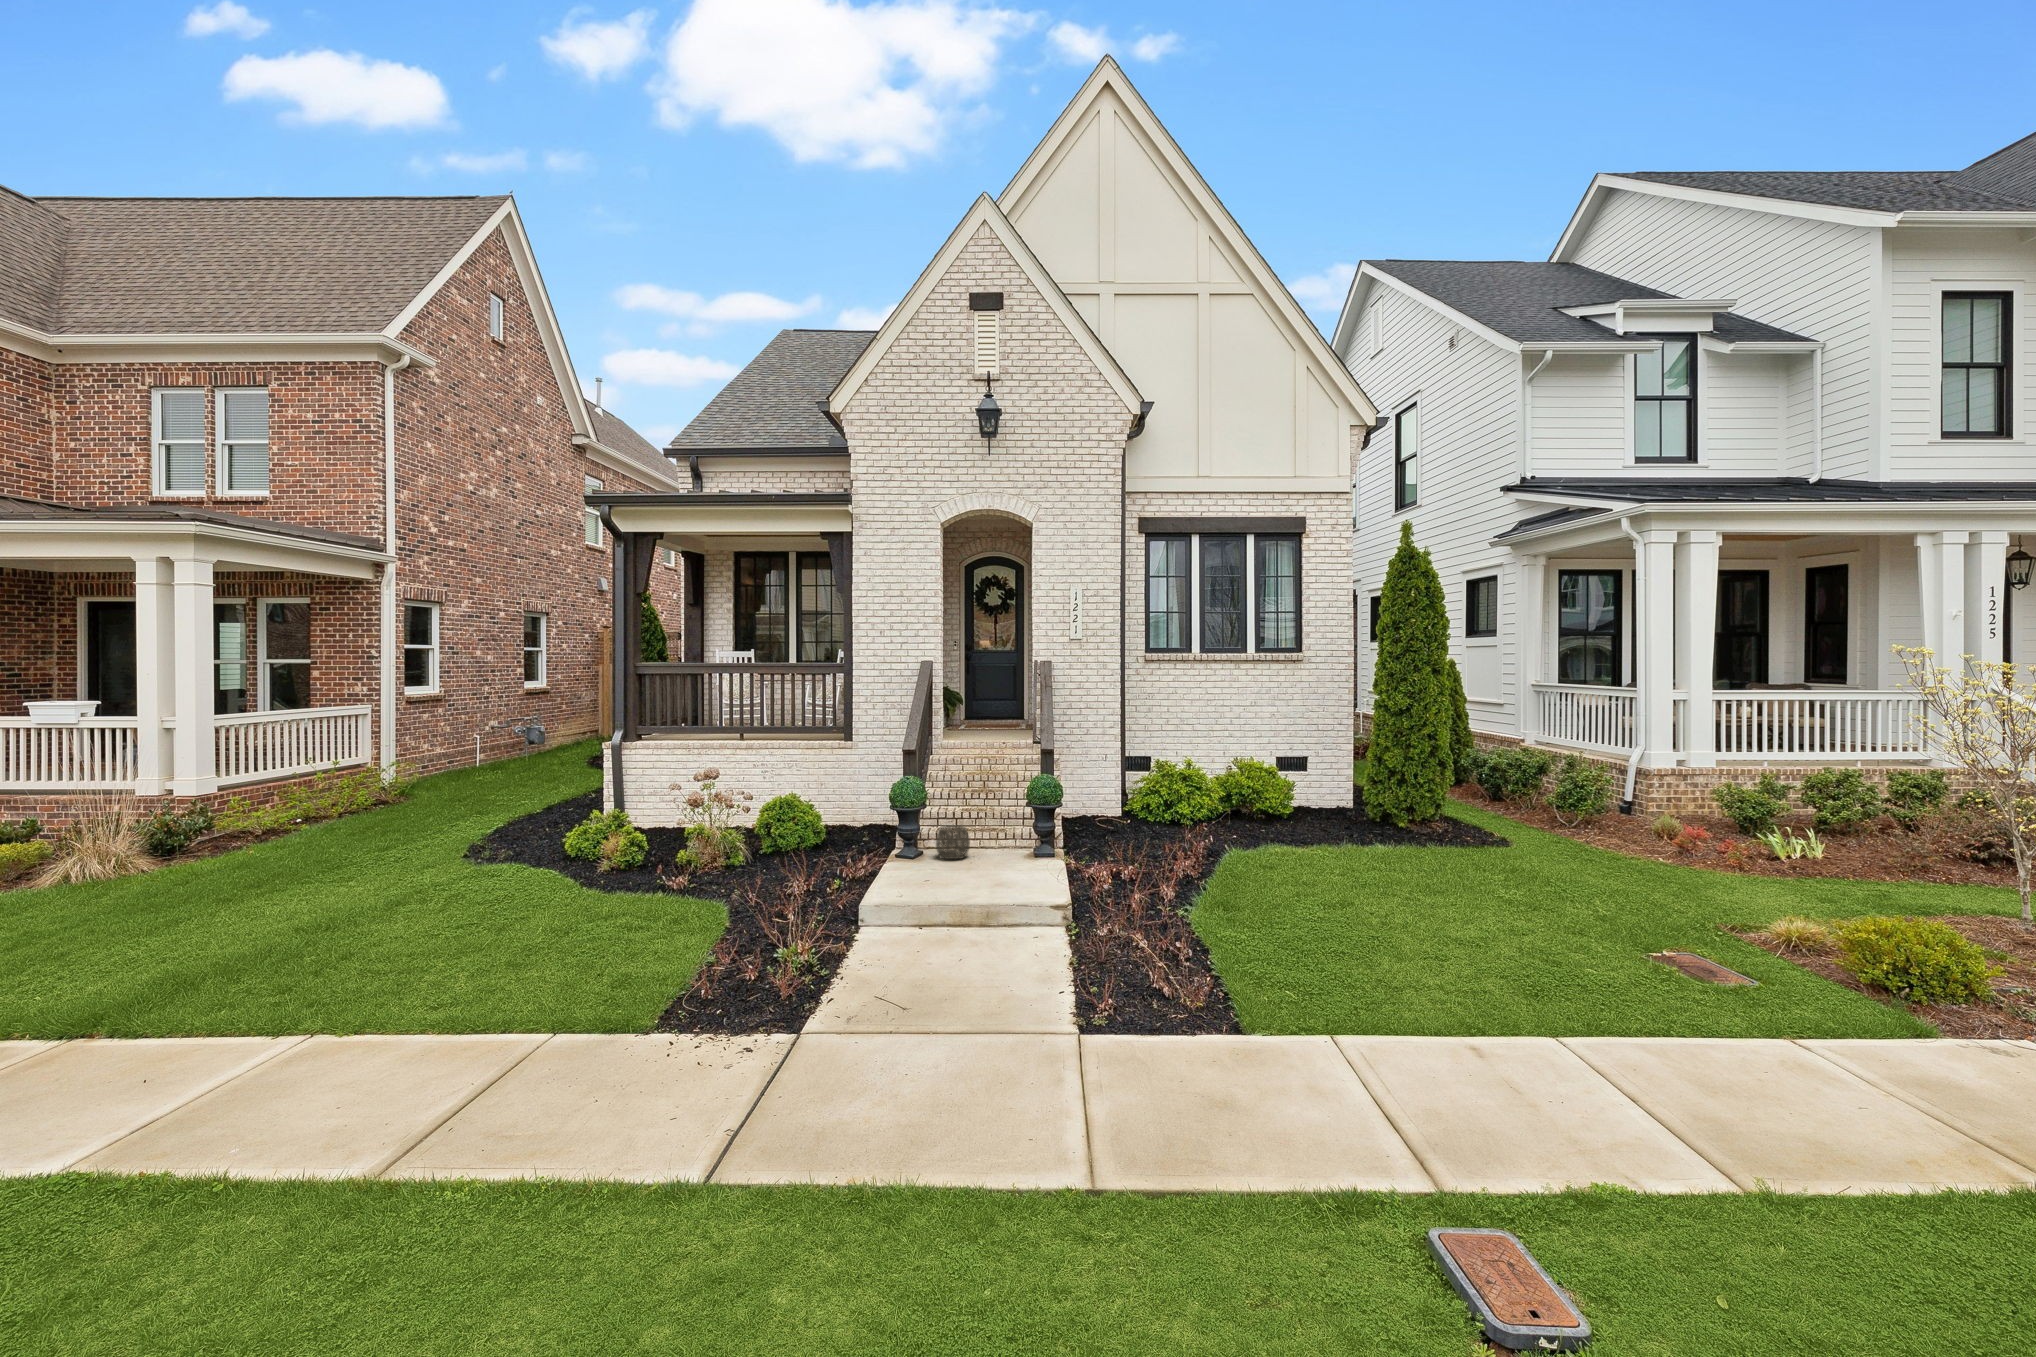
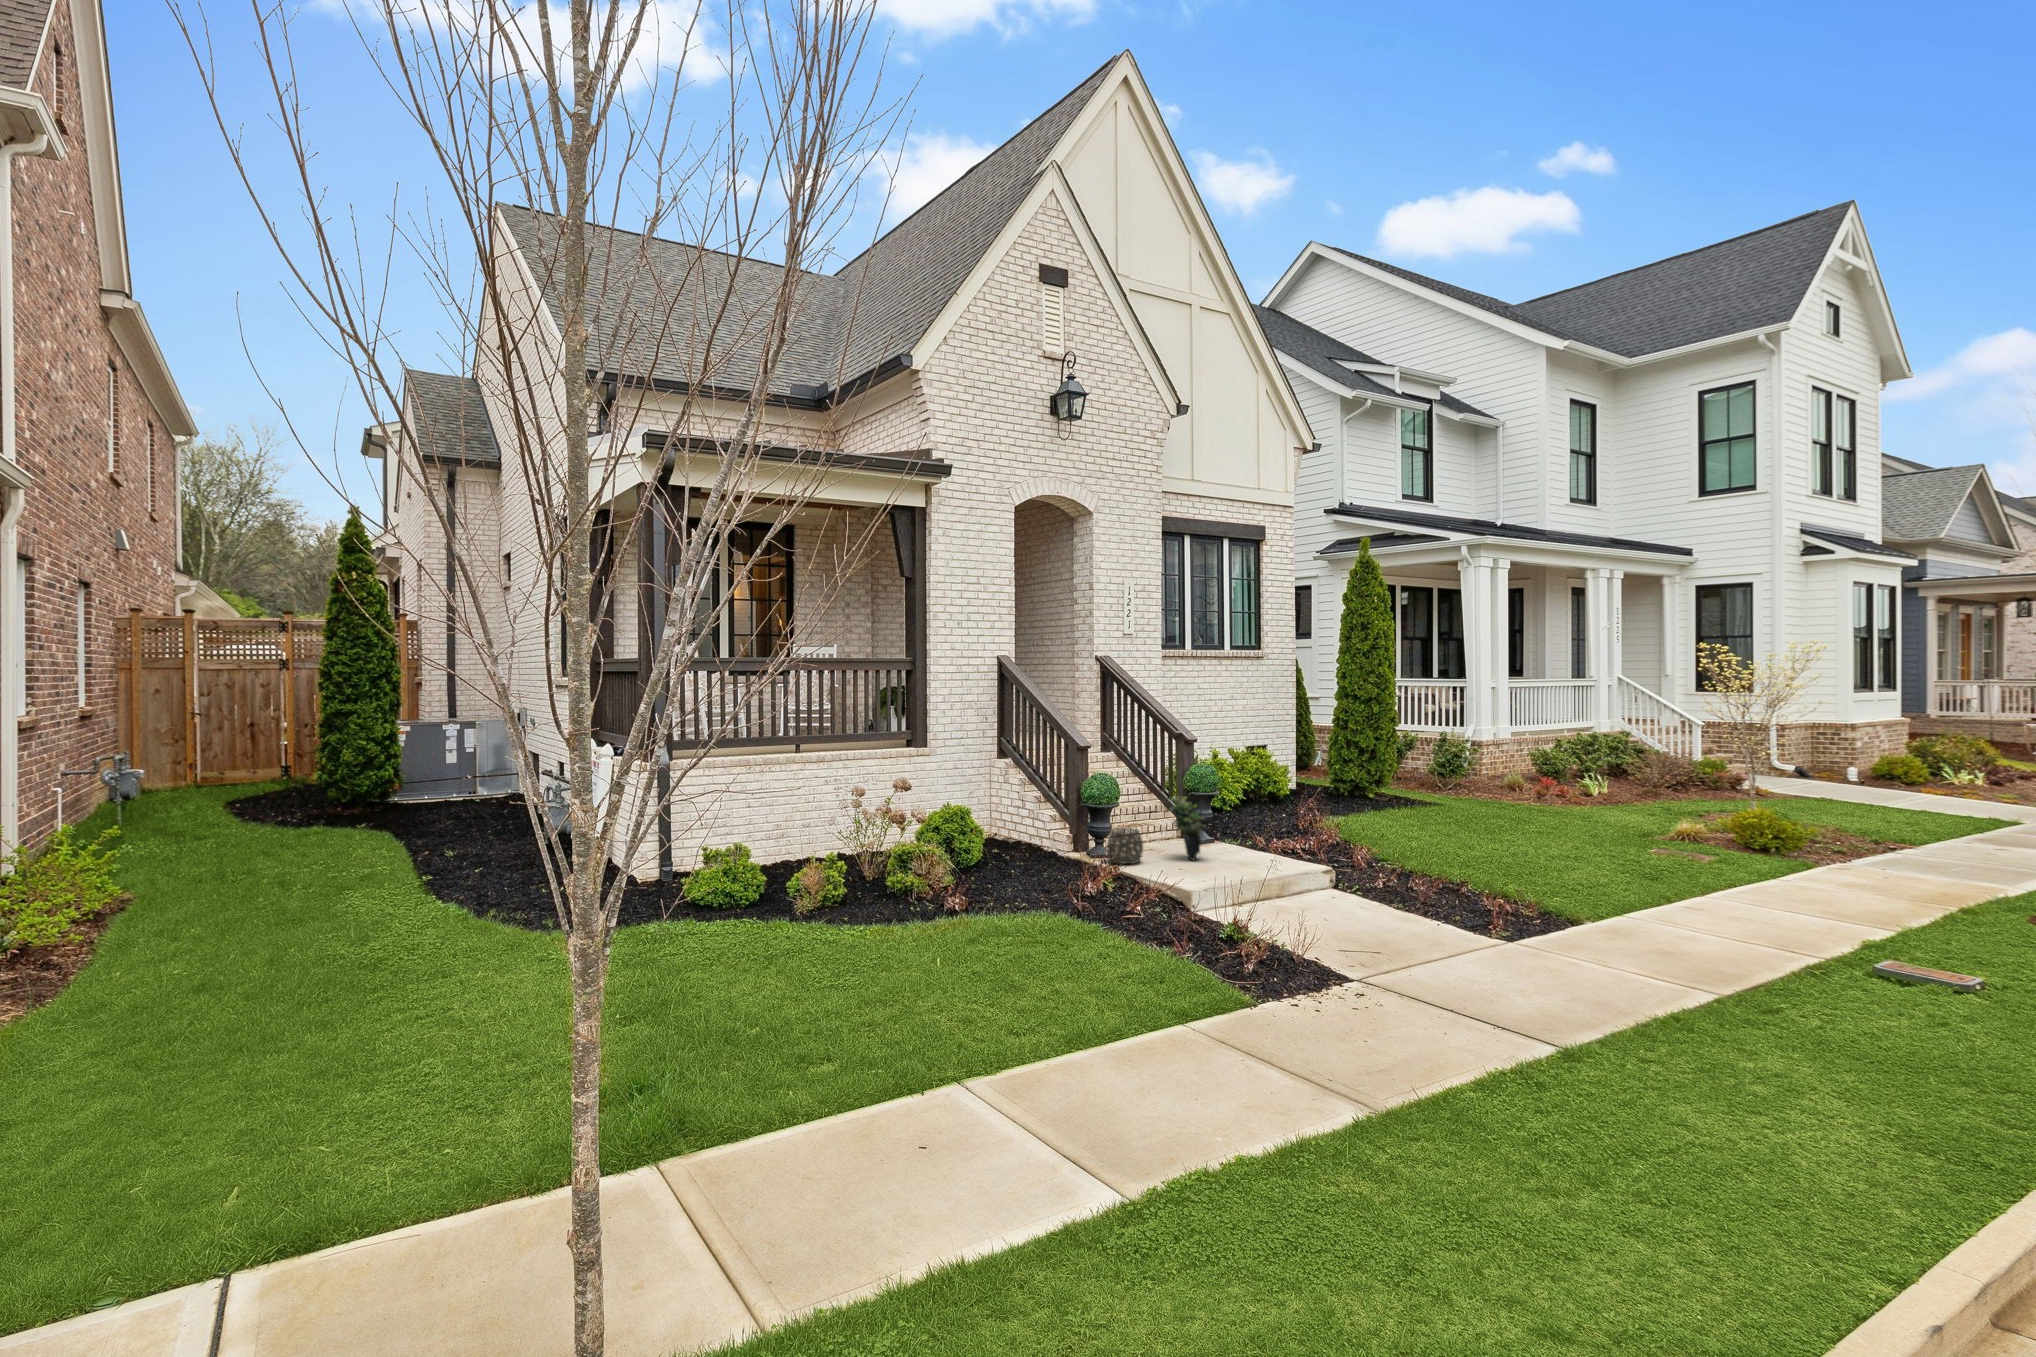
potted plant: none [997,799,1031,864] -> present [1171,797,1204,861]

